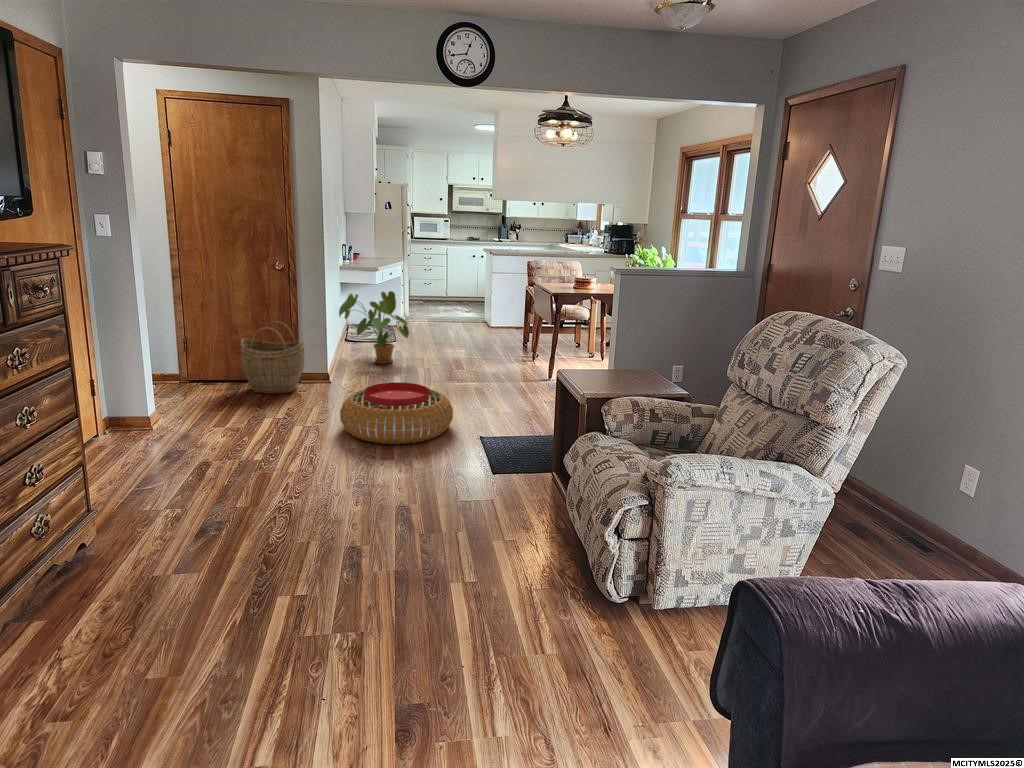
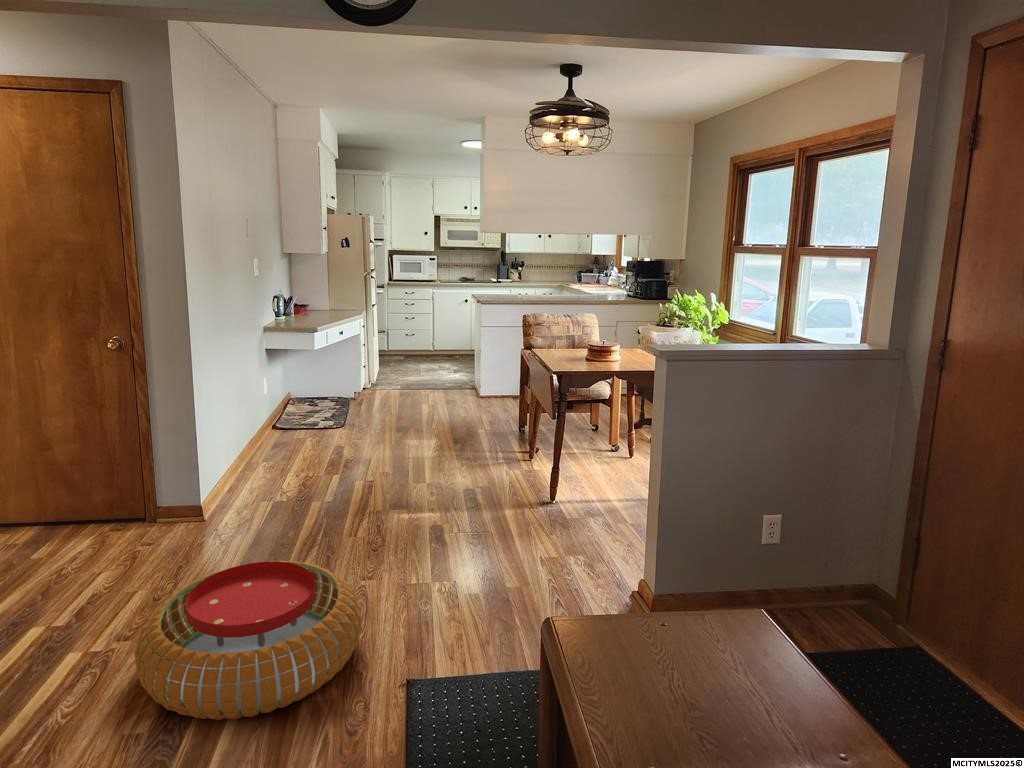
house plant: present [339,291,409,364] -> none [241,367,347,472]
woven basket: present [241,321,305,394] -> none [38,430,154,552]

